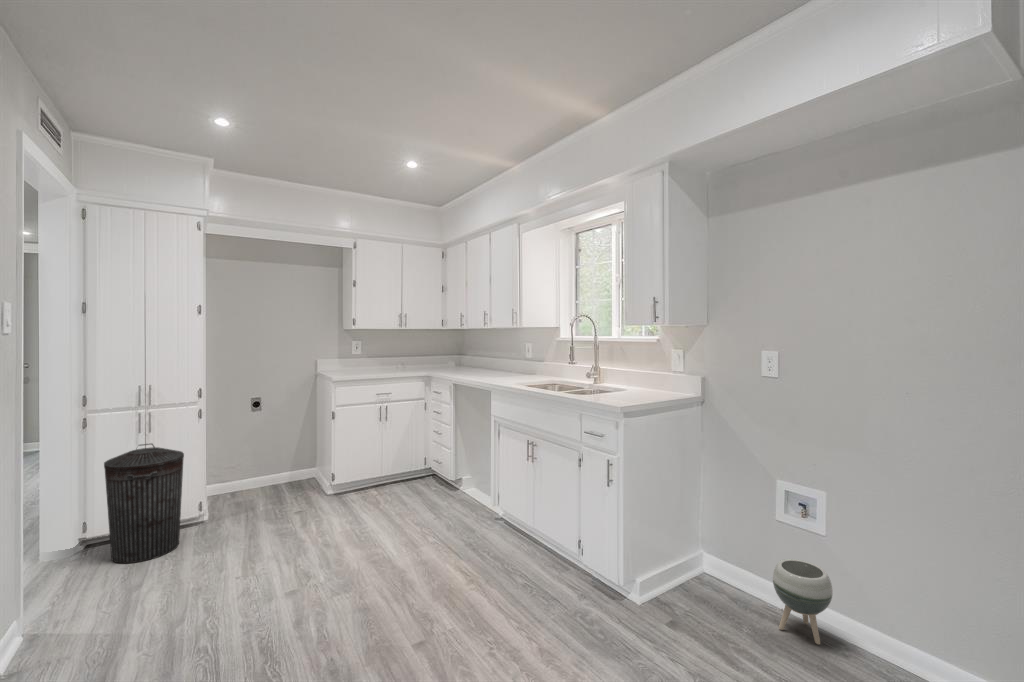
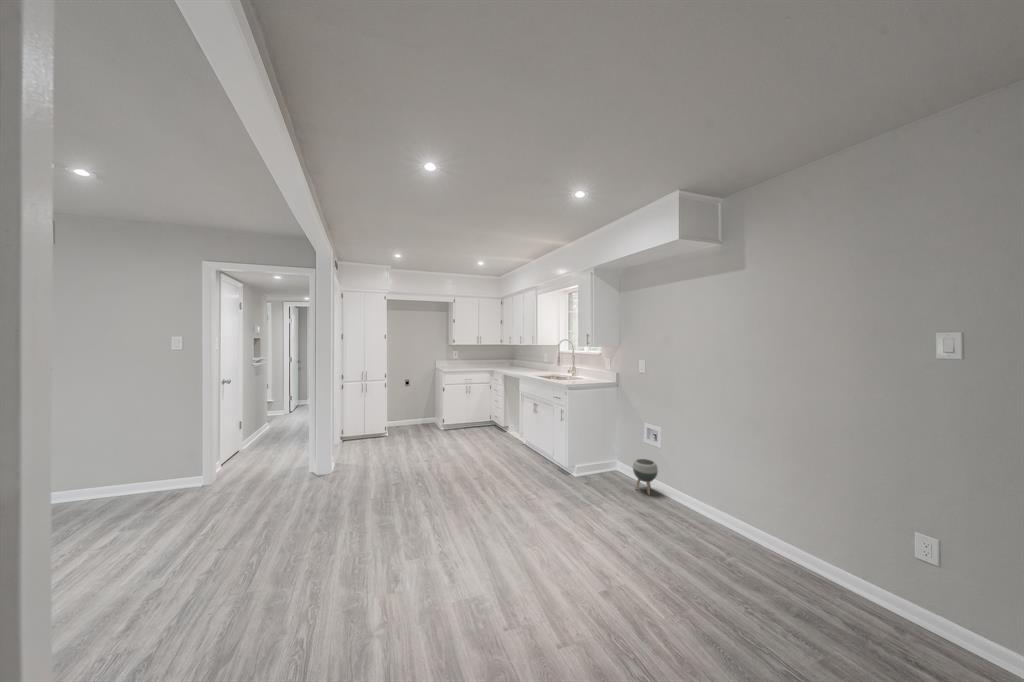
trash can: present [104,444,184,563] -> none [349,398,380,449]

